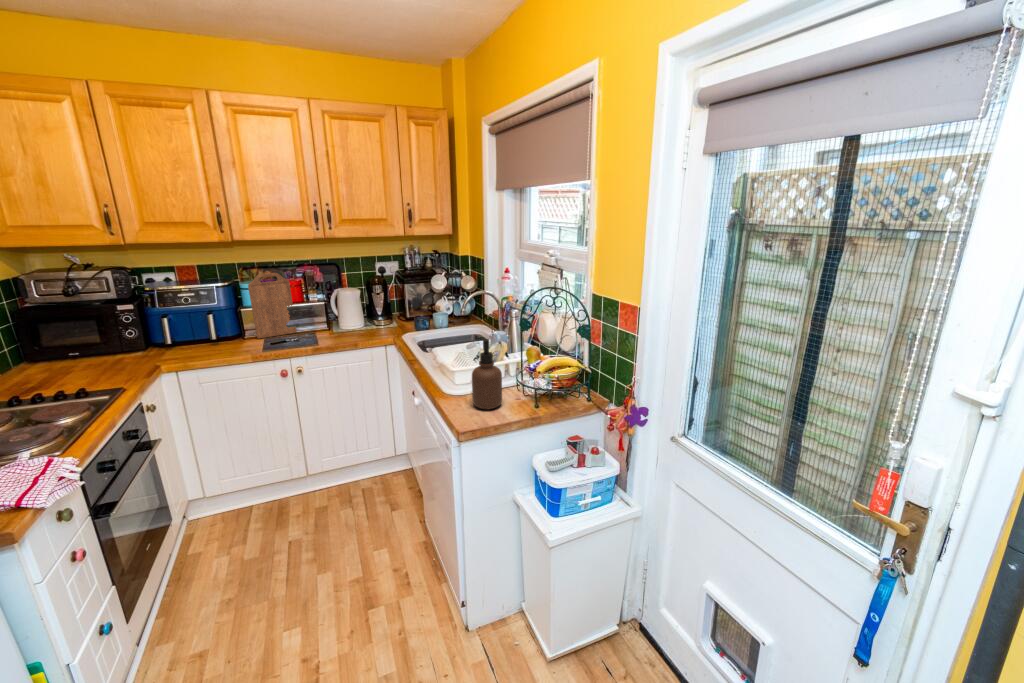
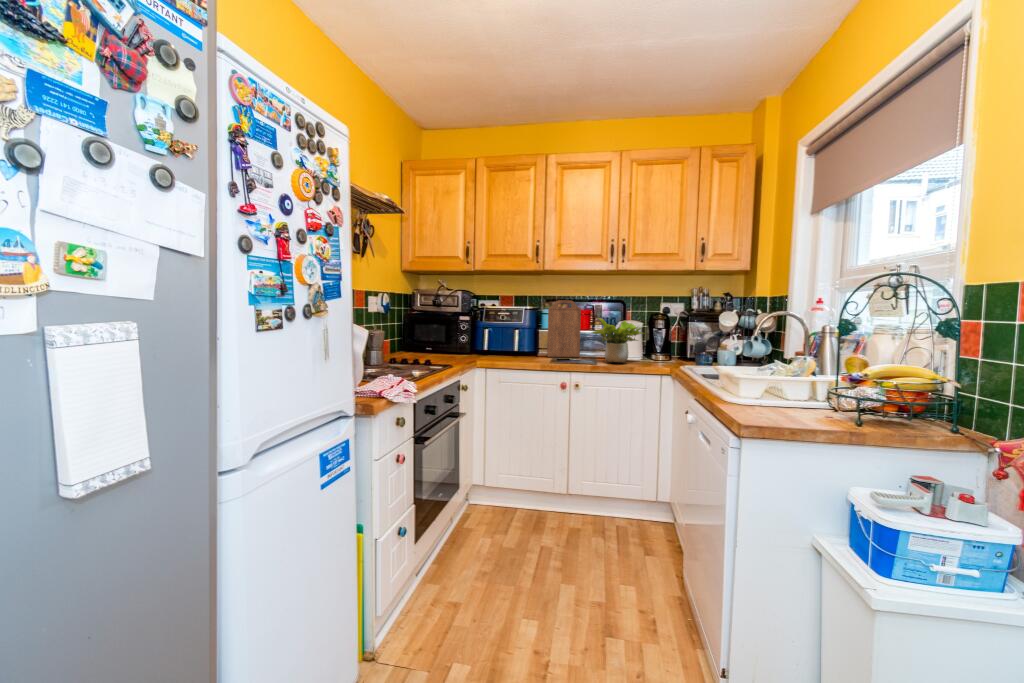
potted plant: none [307,294,365,341] -> present [592,318,645,363]
soap dispenser: present [472,339,502,409] -> none [761,329,806,416]

